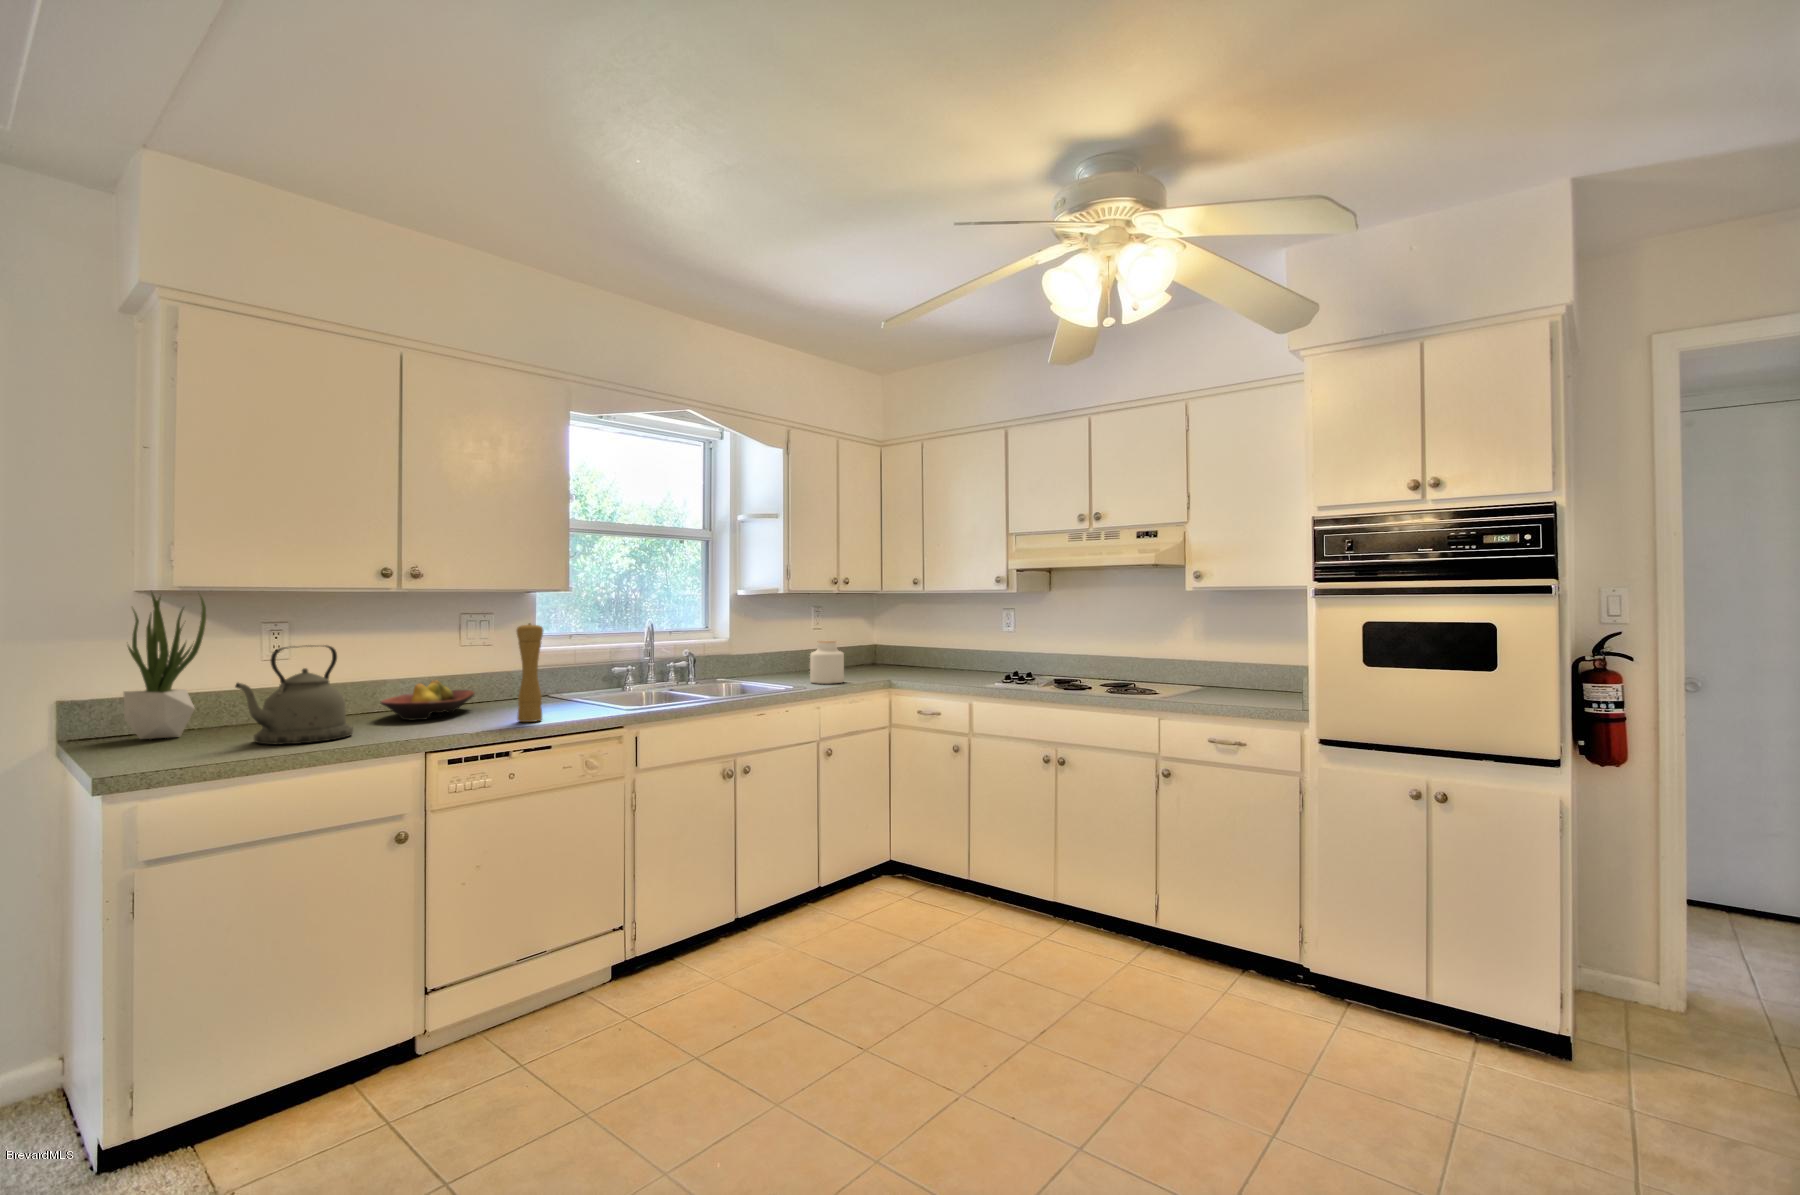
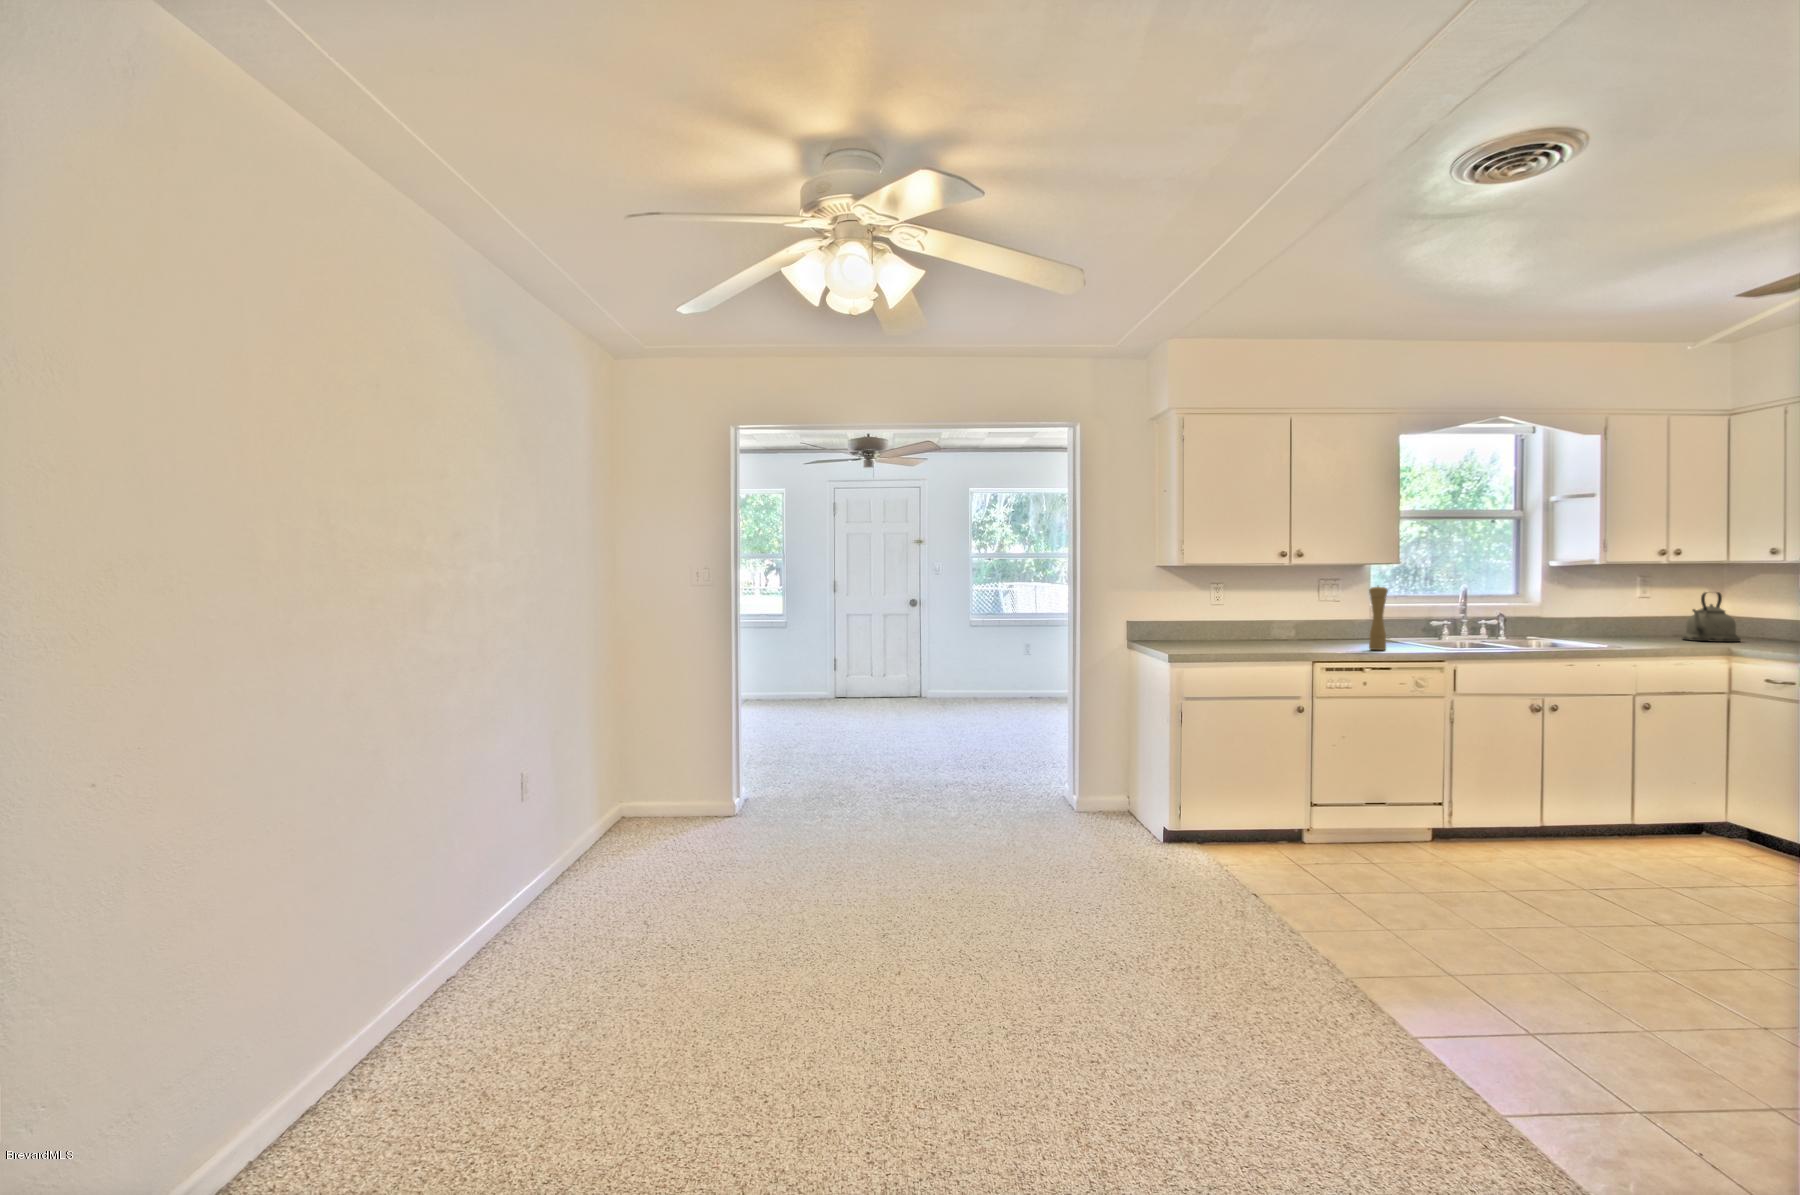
potted plant: present [123,593,206,739] -> none [1159,566,1193,643]
jar: present [810,641,844,684] -> none [1629,608,1671,646]
kettle: present [235,645,353,744] -> present [1682,592,1741,642]
fruit bowl: present [380,680,475,720] -> none [1279,622,1333,645]

